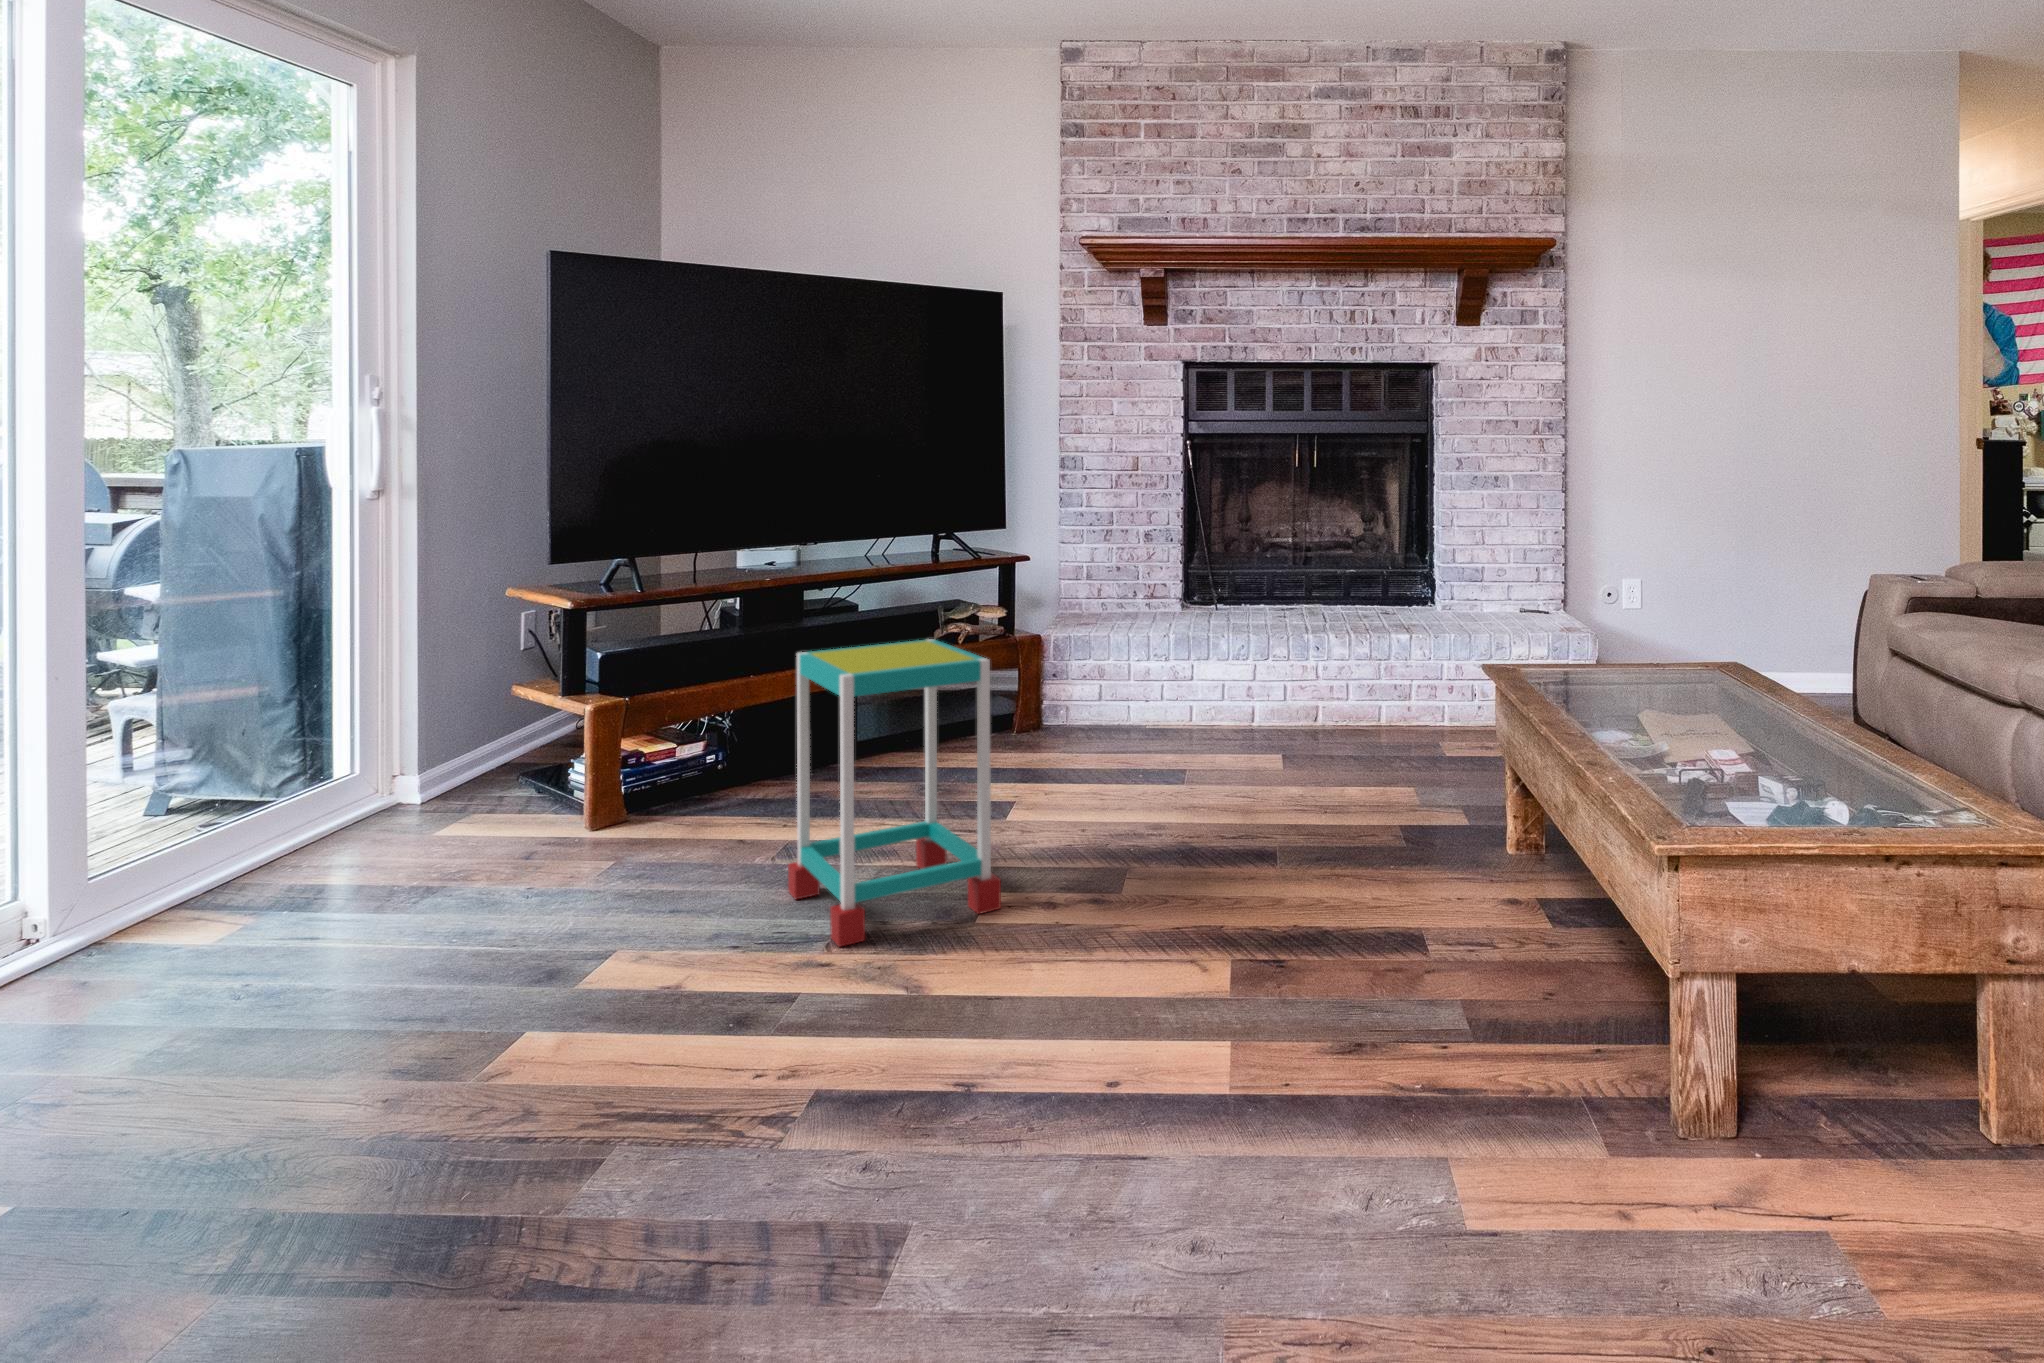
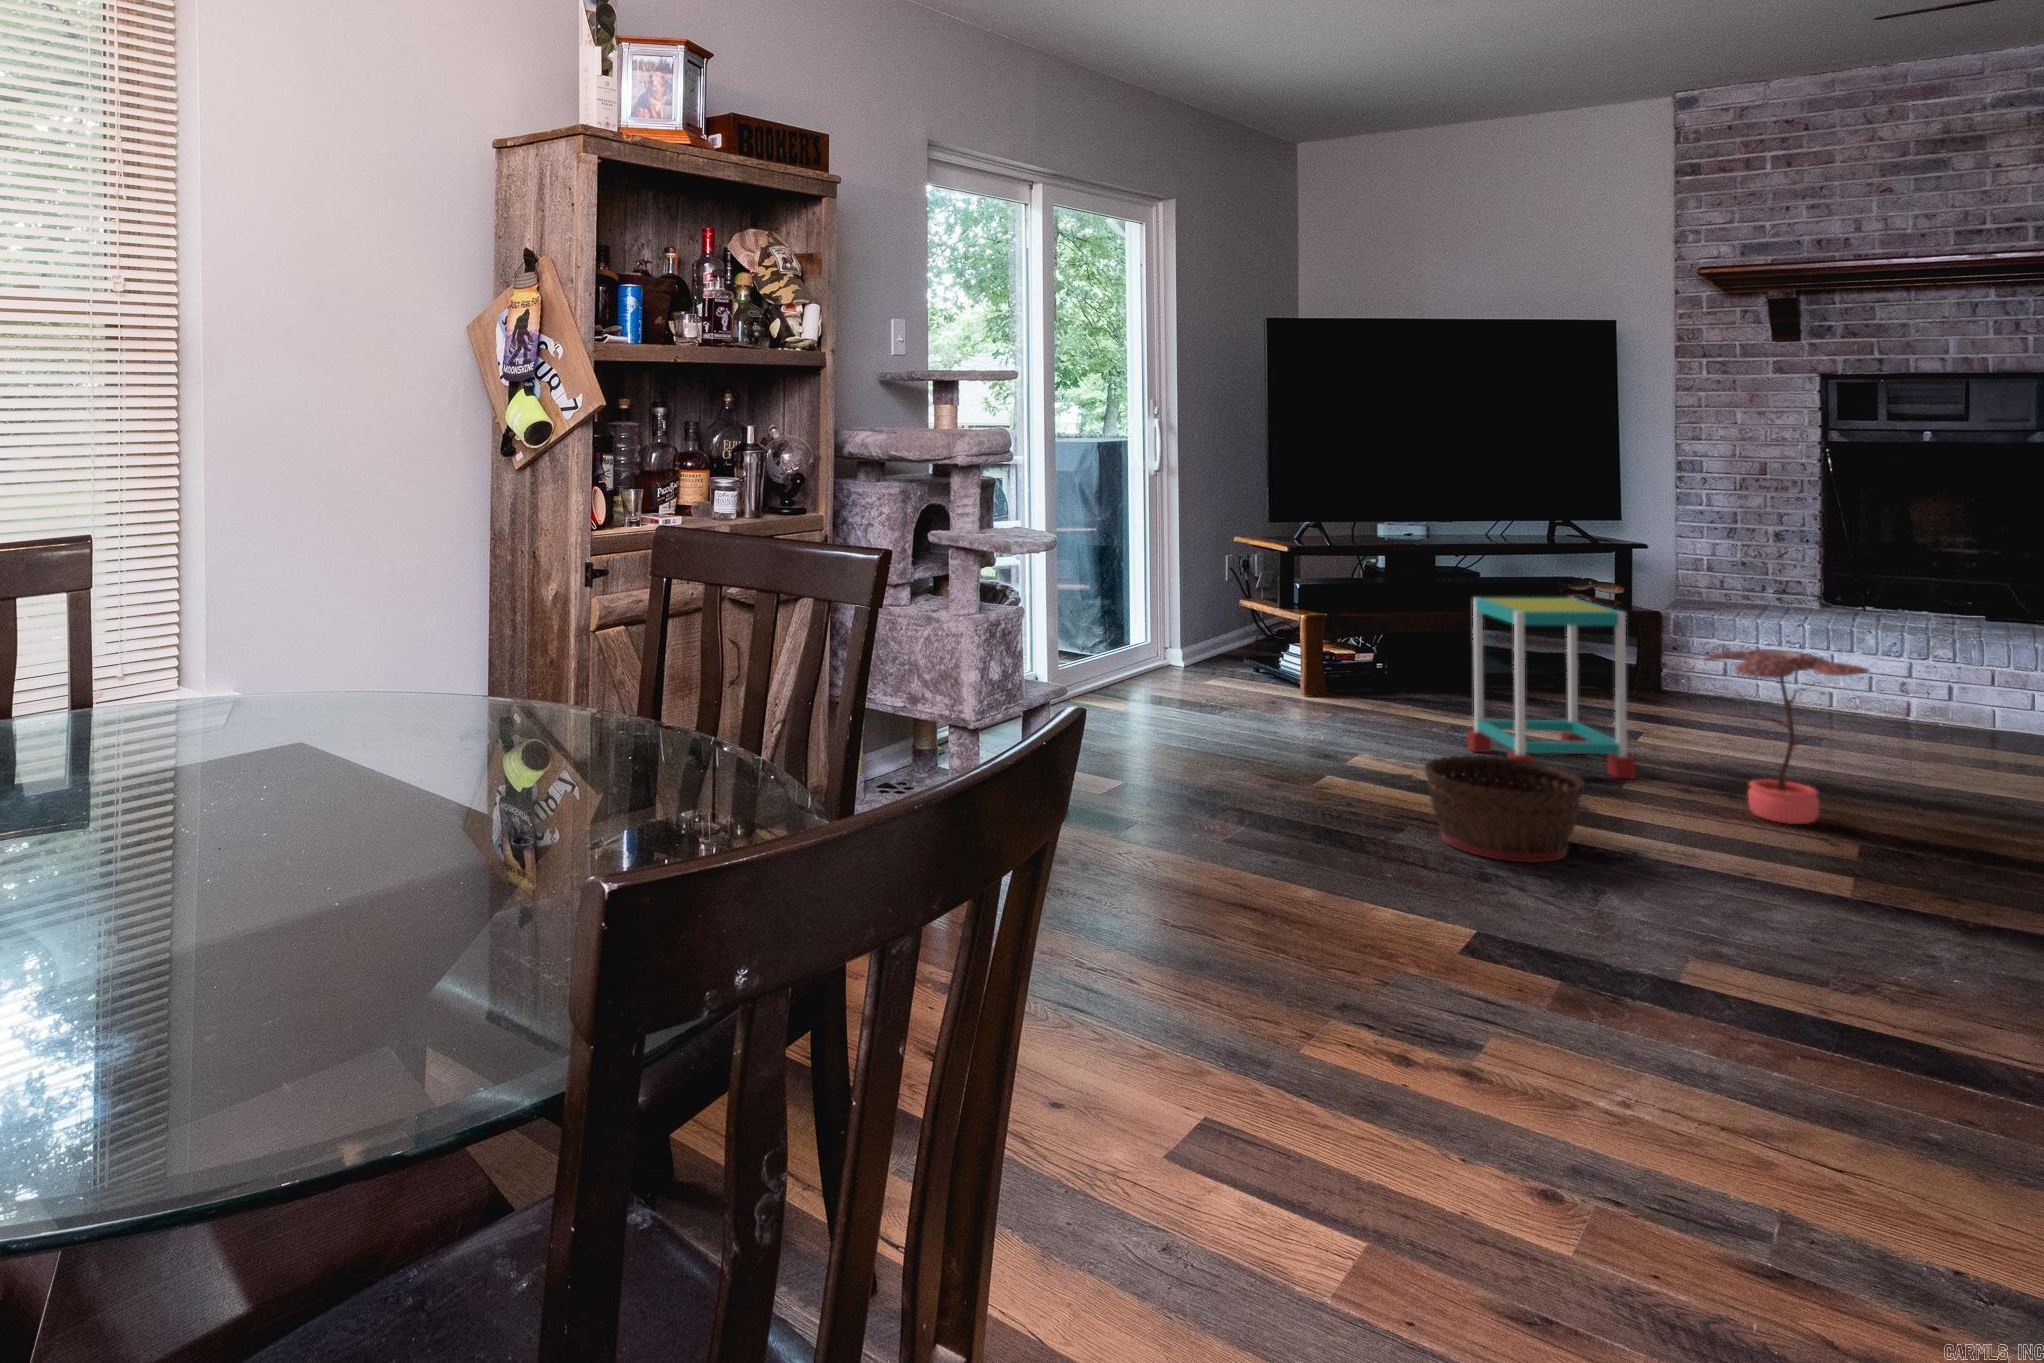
potted plant: none [1080,700,1269,965] -> present [1704,649,1869,824]
basket: none [604,979,896,1257] -> present [1425,755,1584,863]

